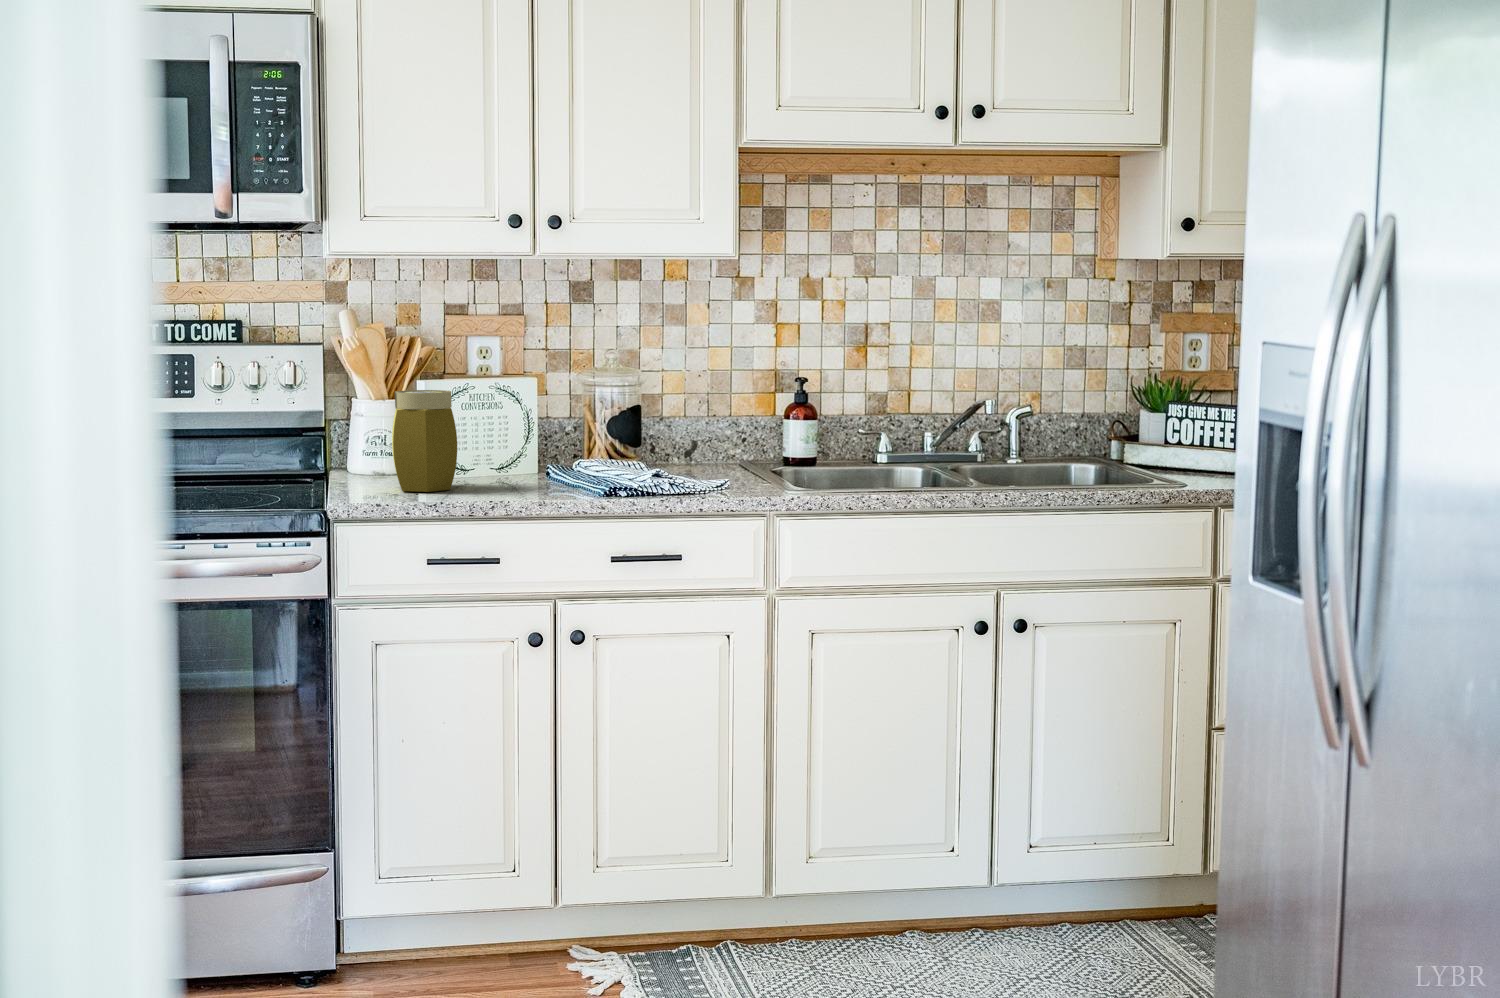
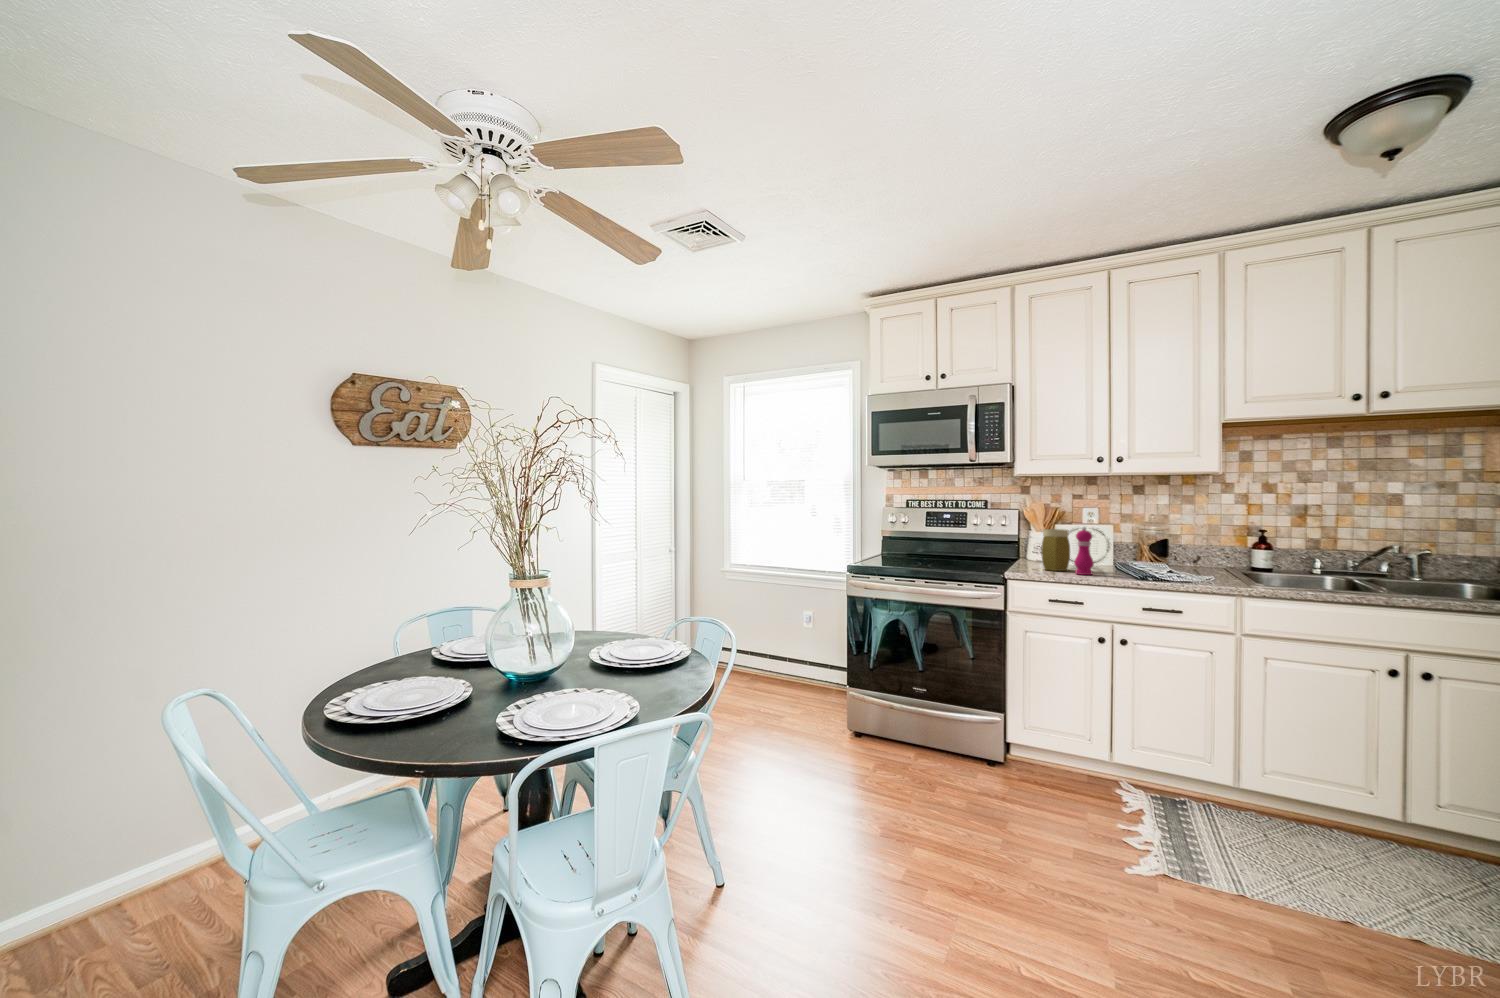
pepper mill: none [469,384,510,498] -> present [1074,527,1094,575]

